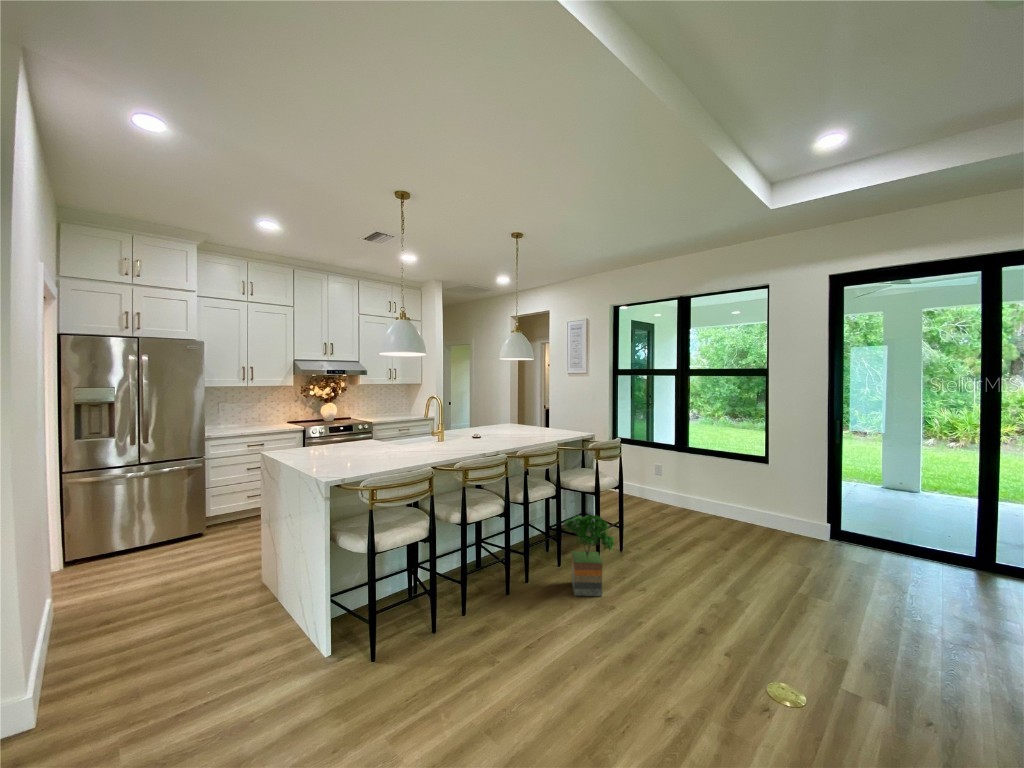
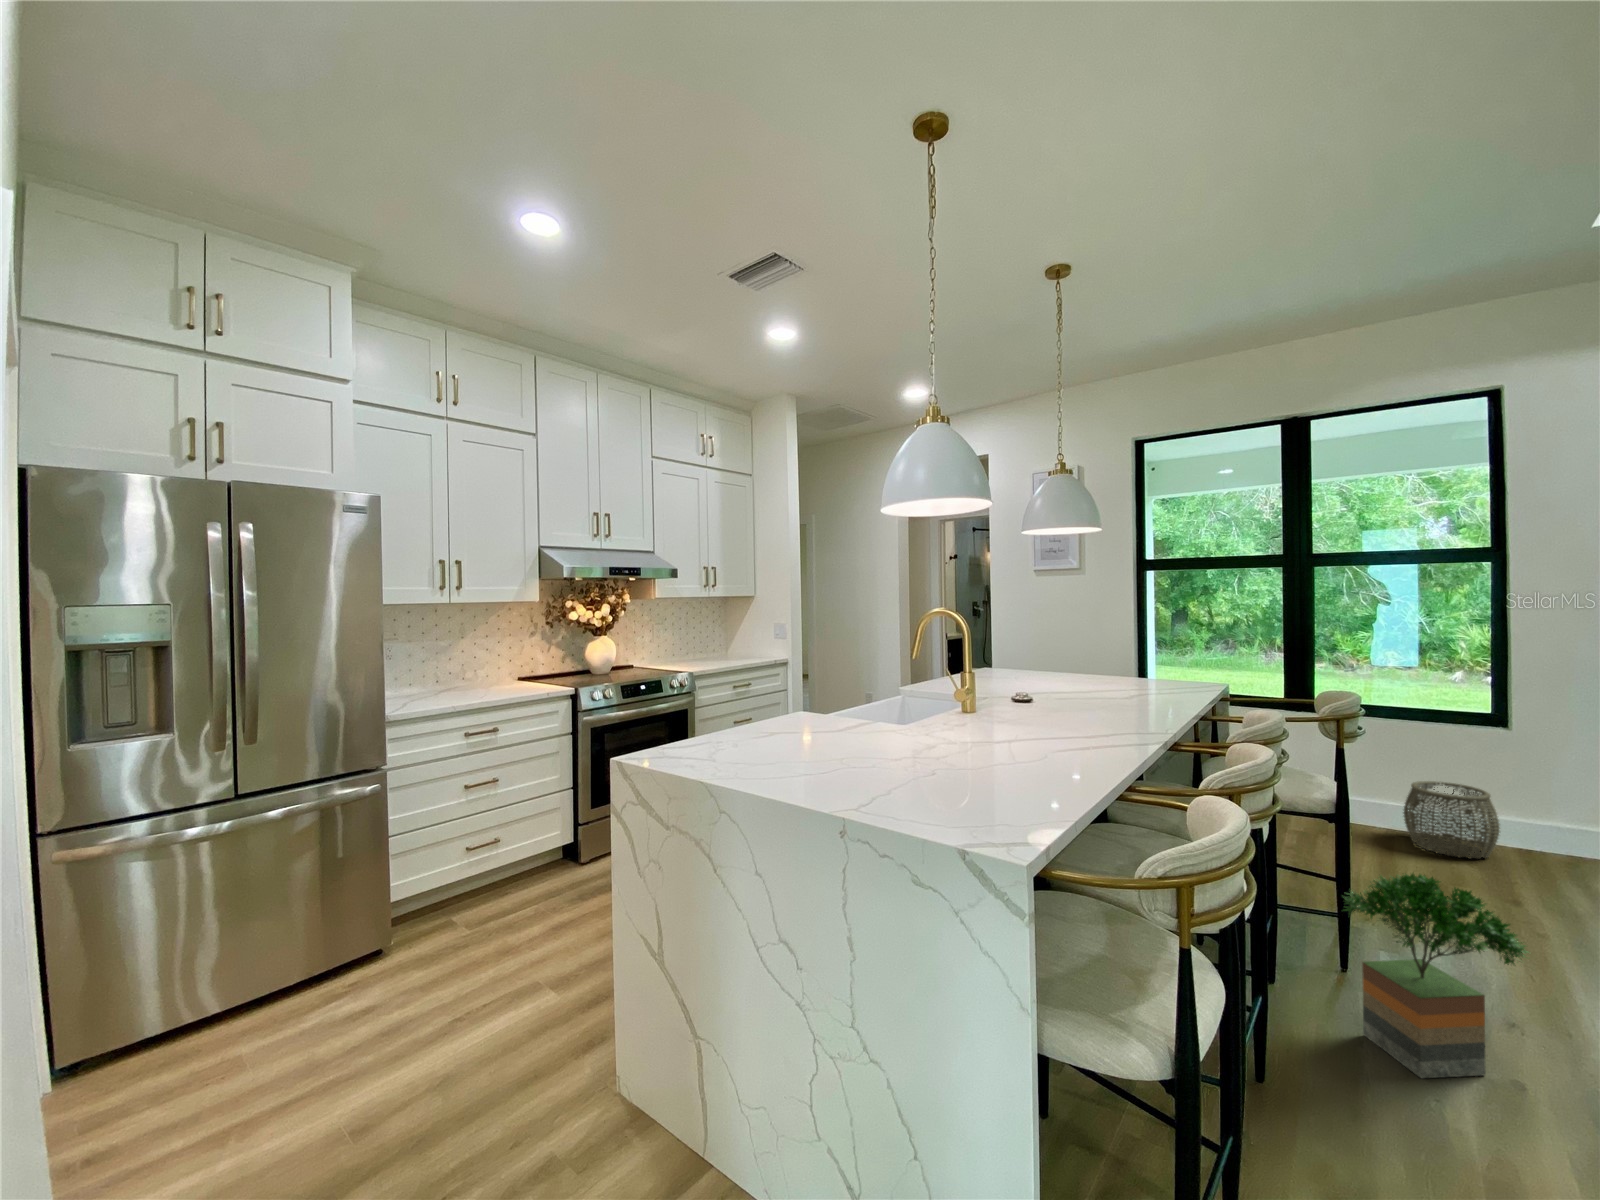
woven basket: none [702,488,742,527] -> present [1403,781,1500,859]

